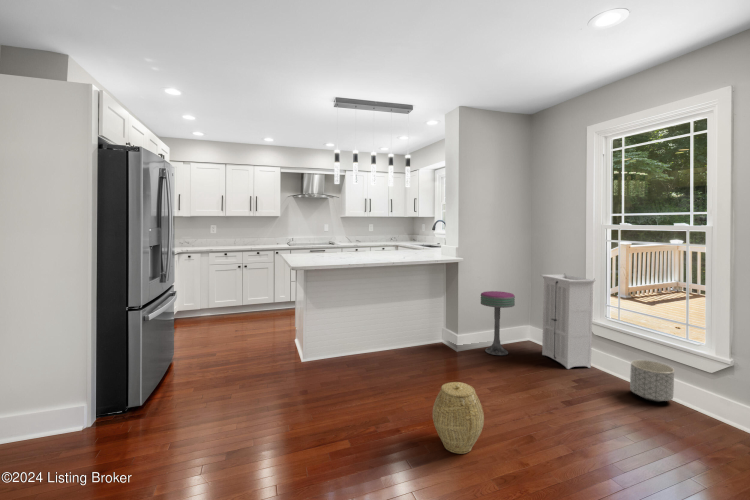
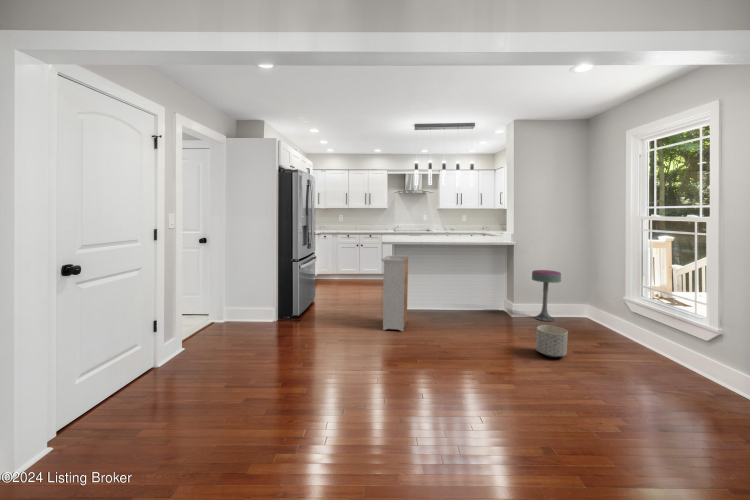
storage cabinet: present [541,274,595,369] -> present [381,256,408,331]
planter: present [630,360,674,402] -> present [536,325,568,357]
woven basket: present [433,382,484,454] -> none [458,319,491,362]

